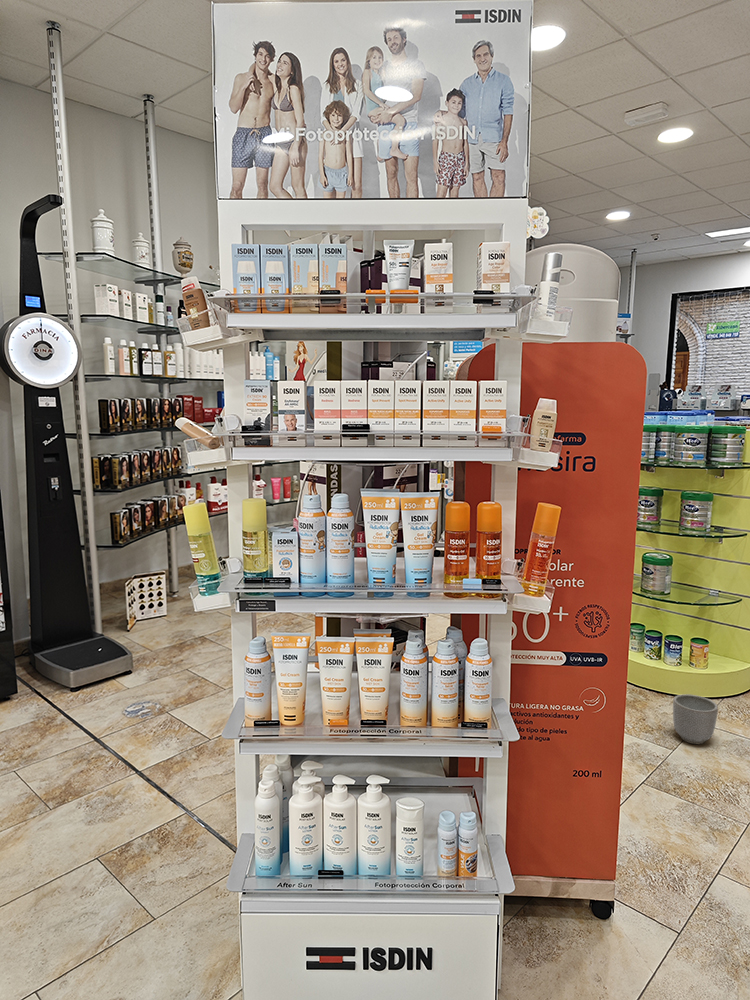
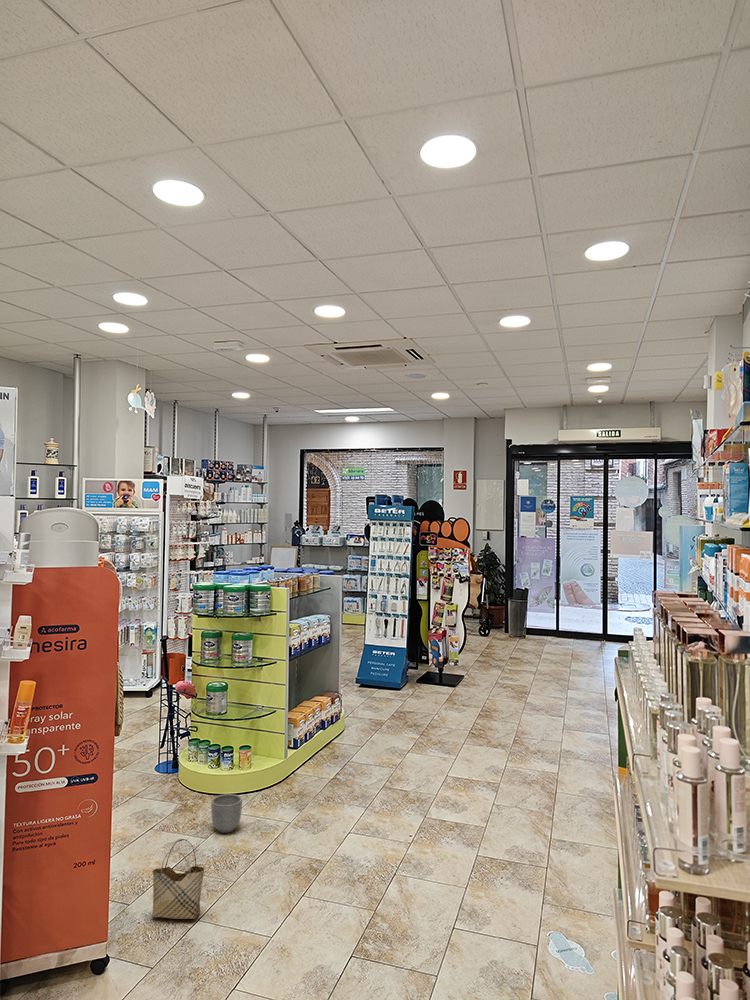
woven basket: none [644,755,723,868] -> present [152,839,204,919]

